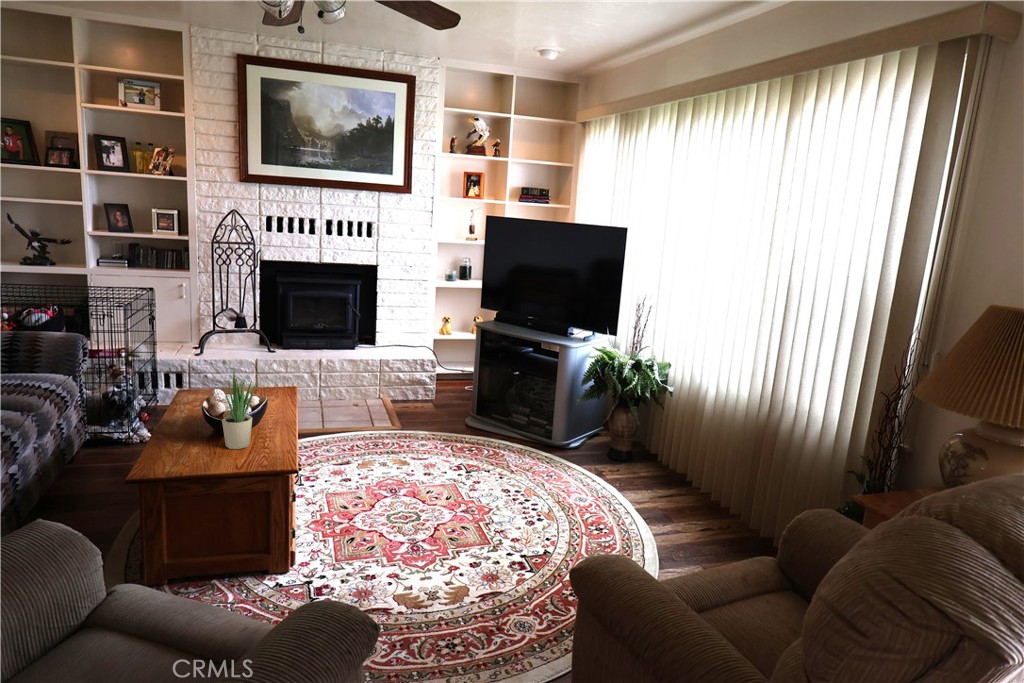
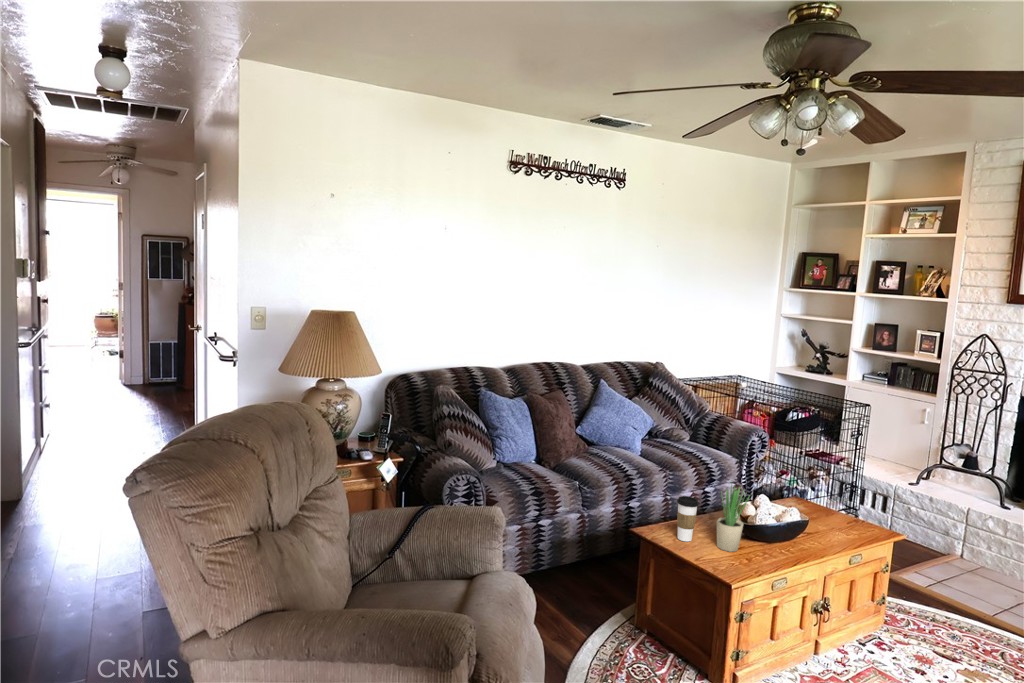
coffee cup: none [178,409,206,461] -> present [677,496,699,542]

